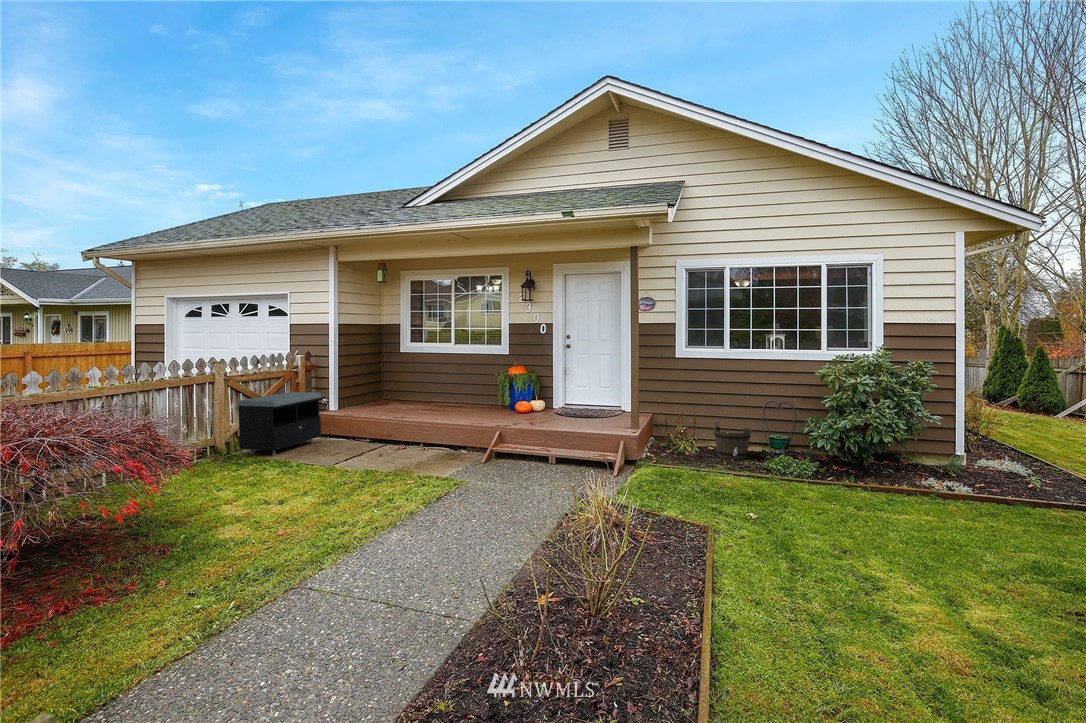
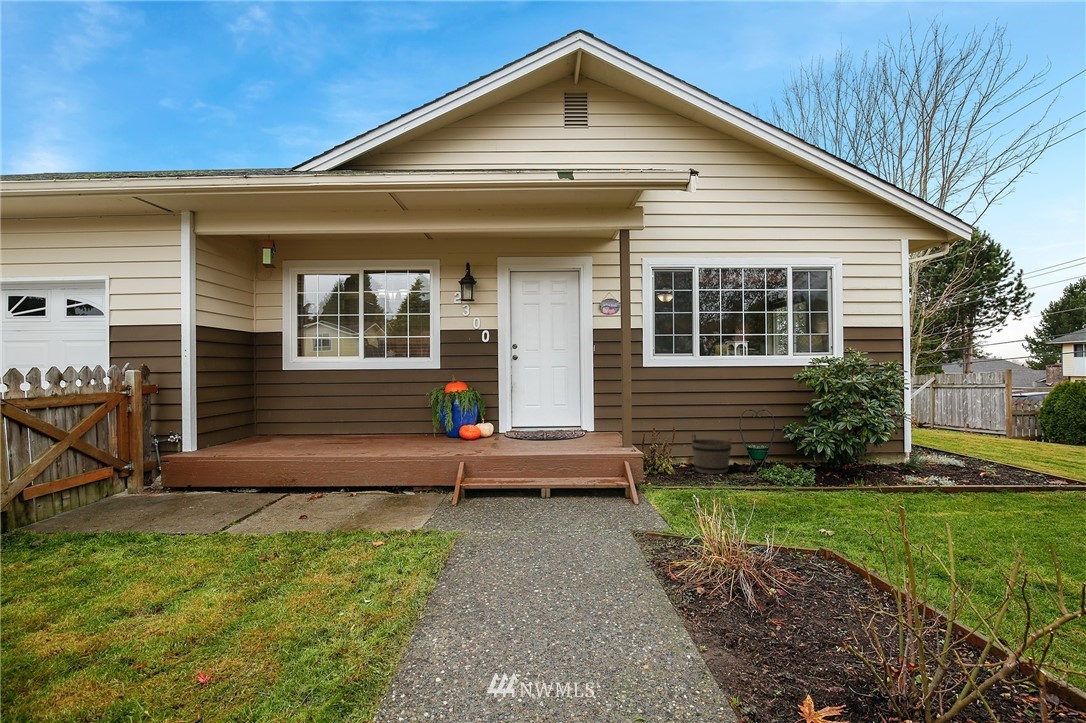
storage bench: present [238,392,321,455] -> none [25,424,175,529]

